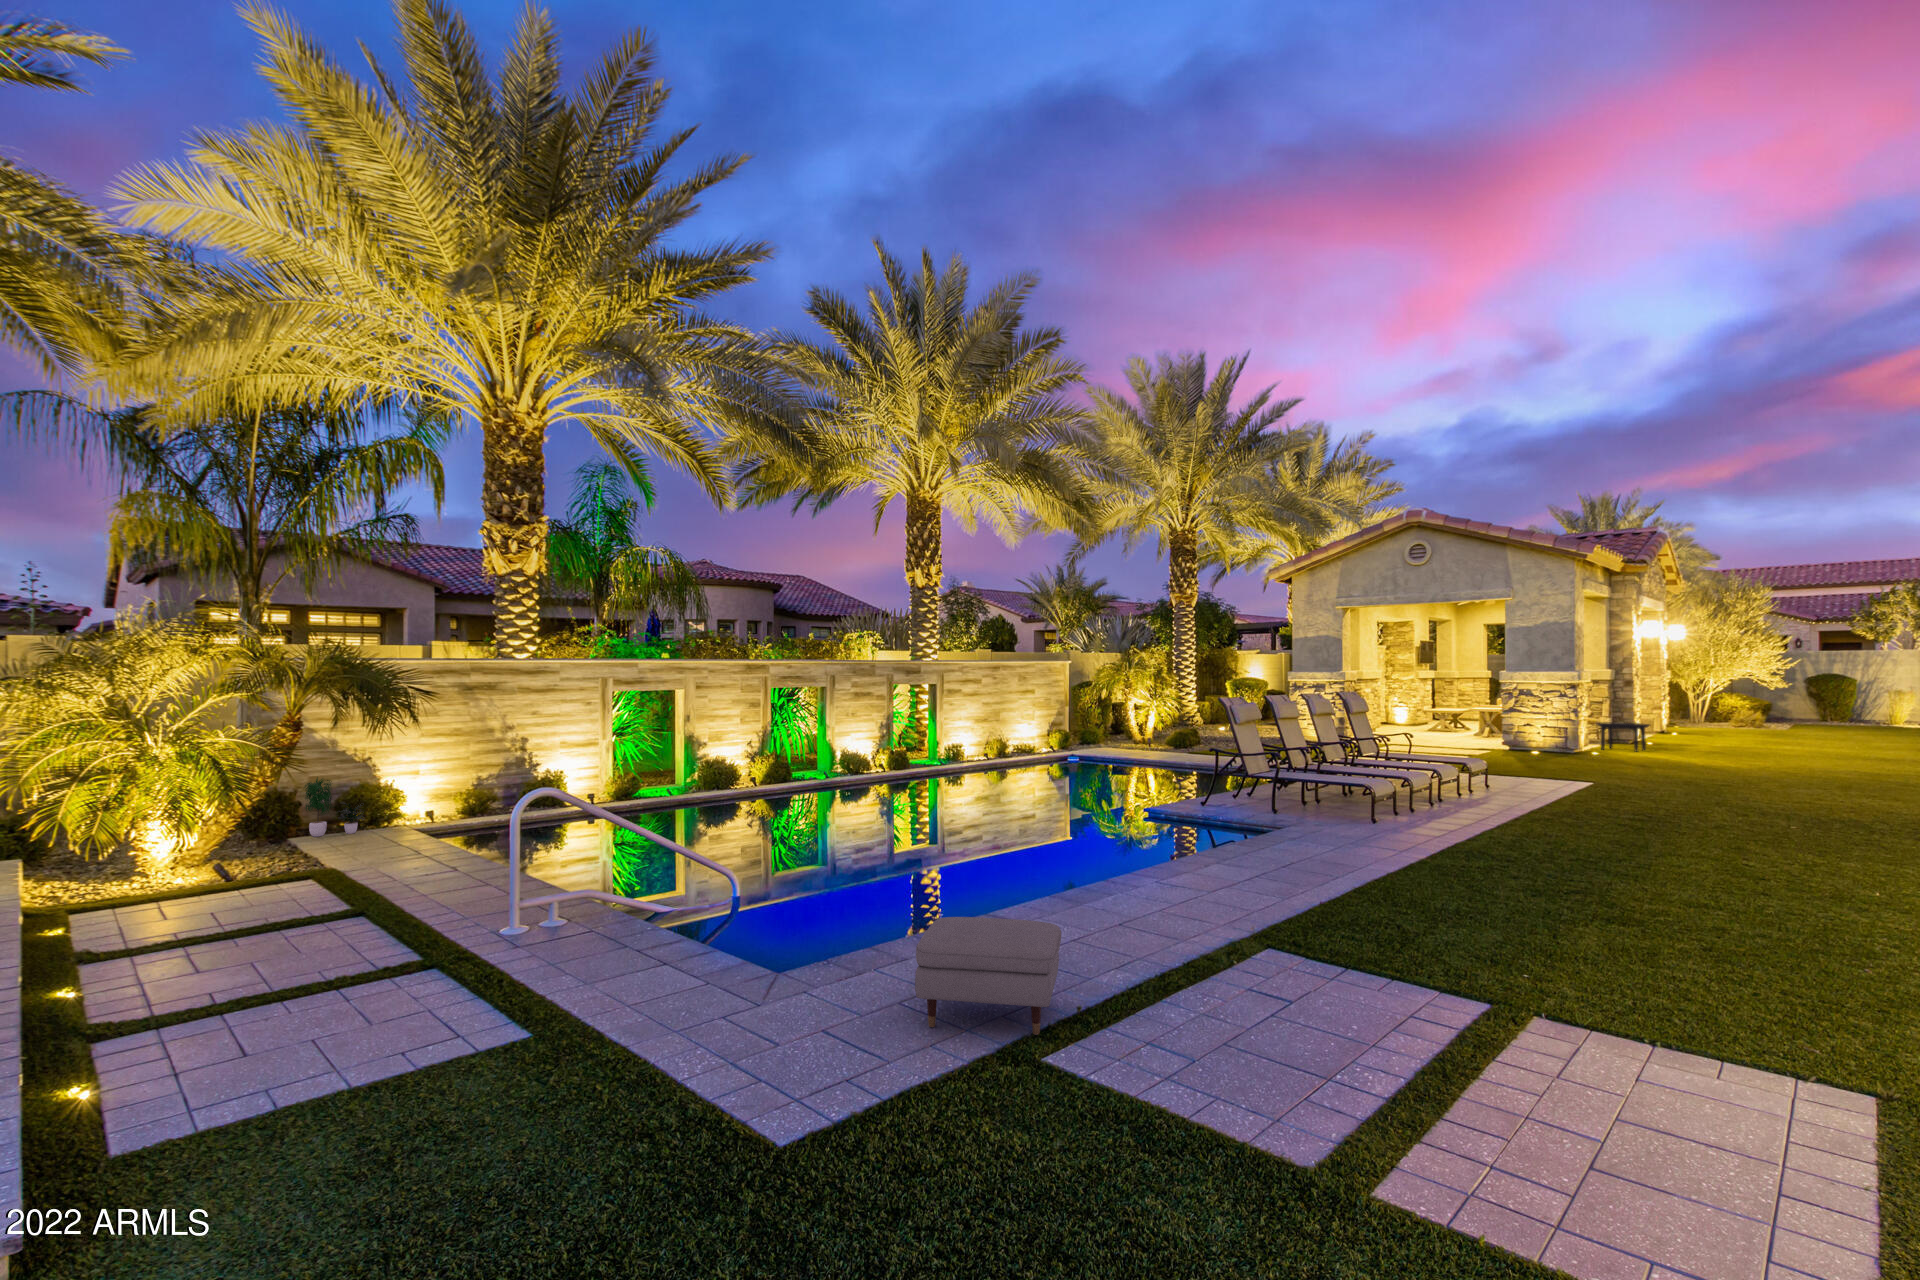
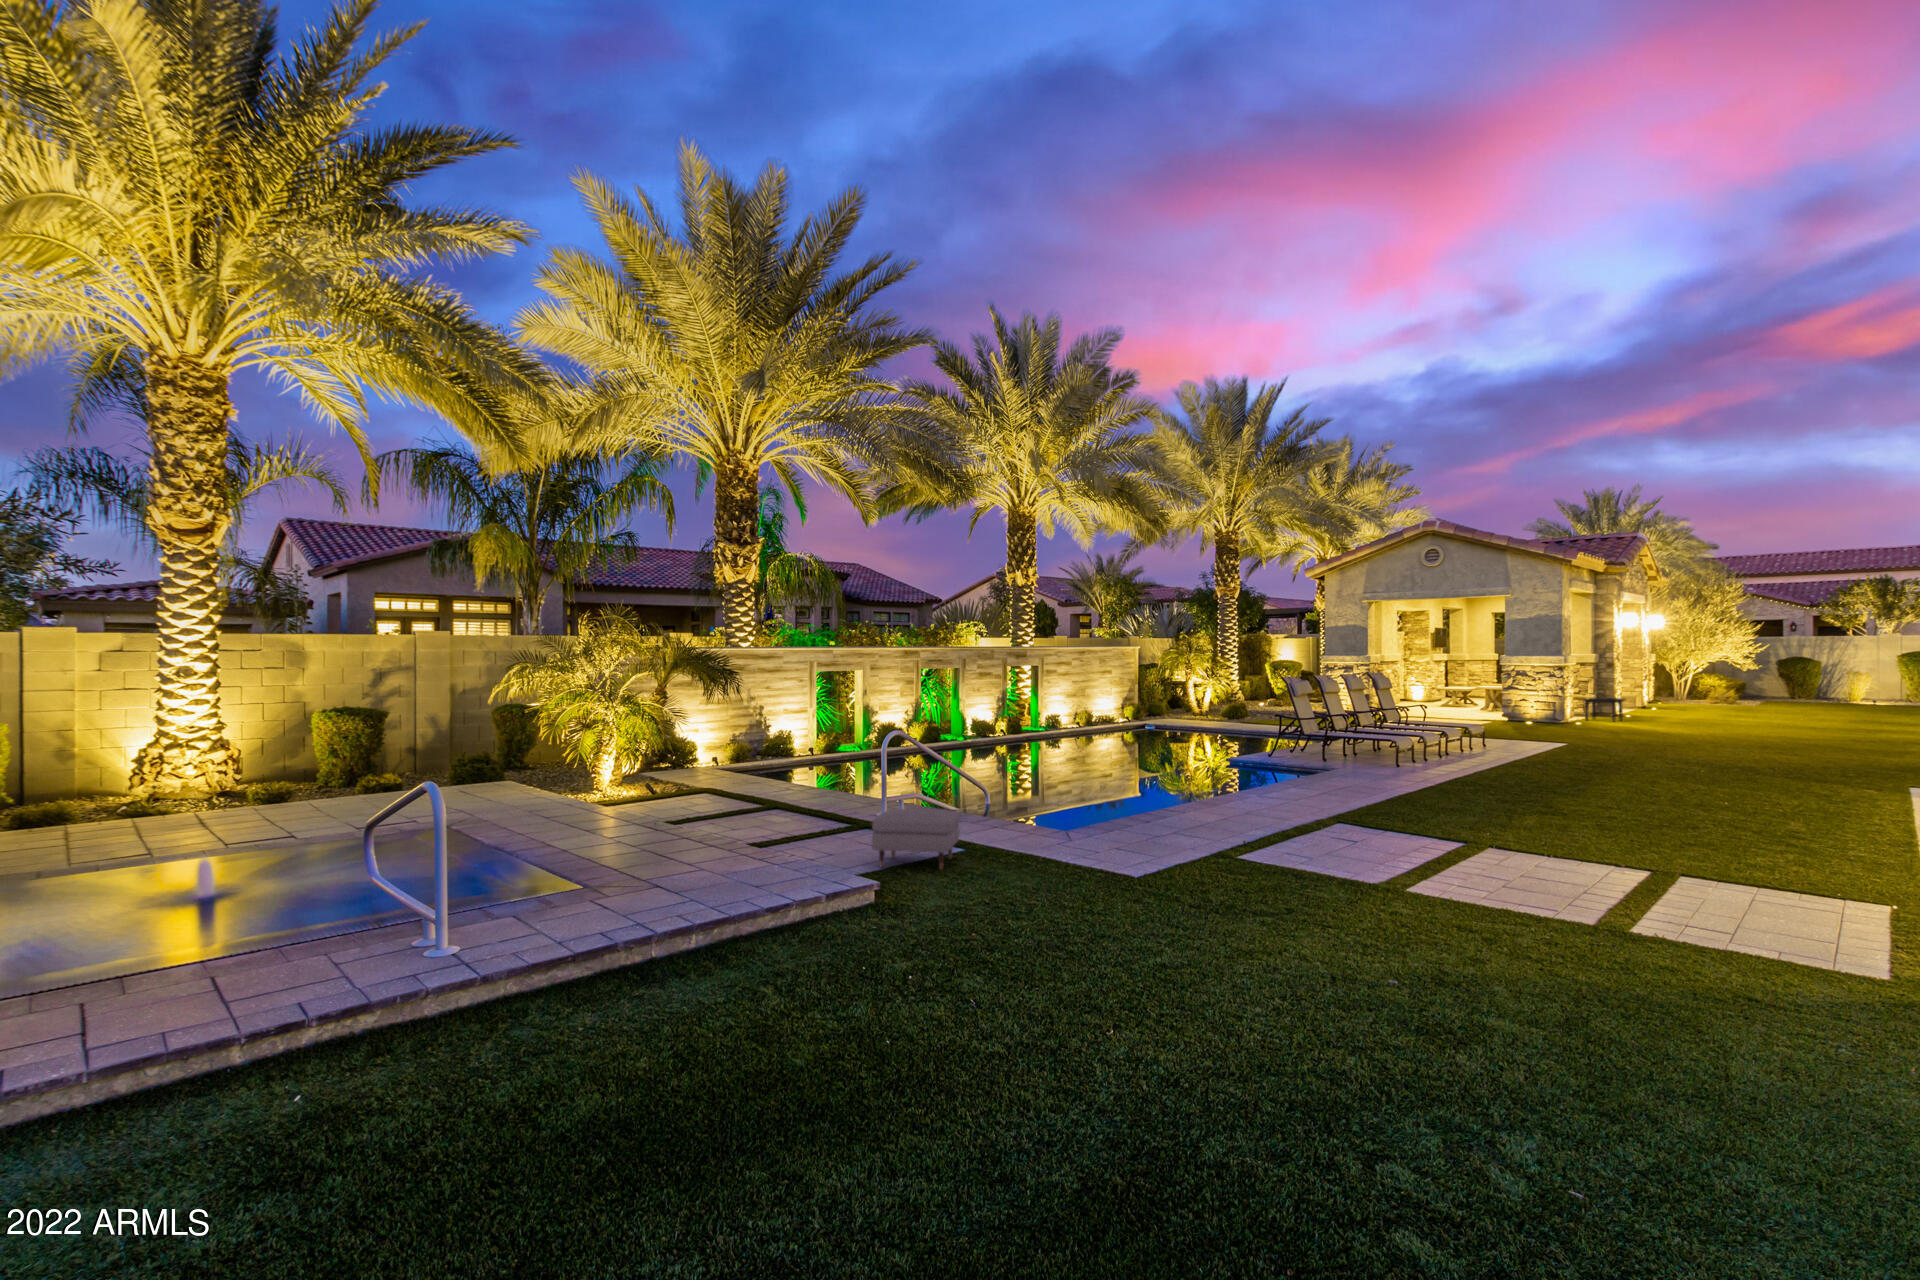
potted plant: present [304,777,363,837] -> none [625,733,665,776]
ottoman: present [915,917,1061,1035] -> present [872,809,960,869]

